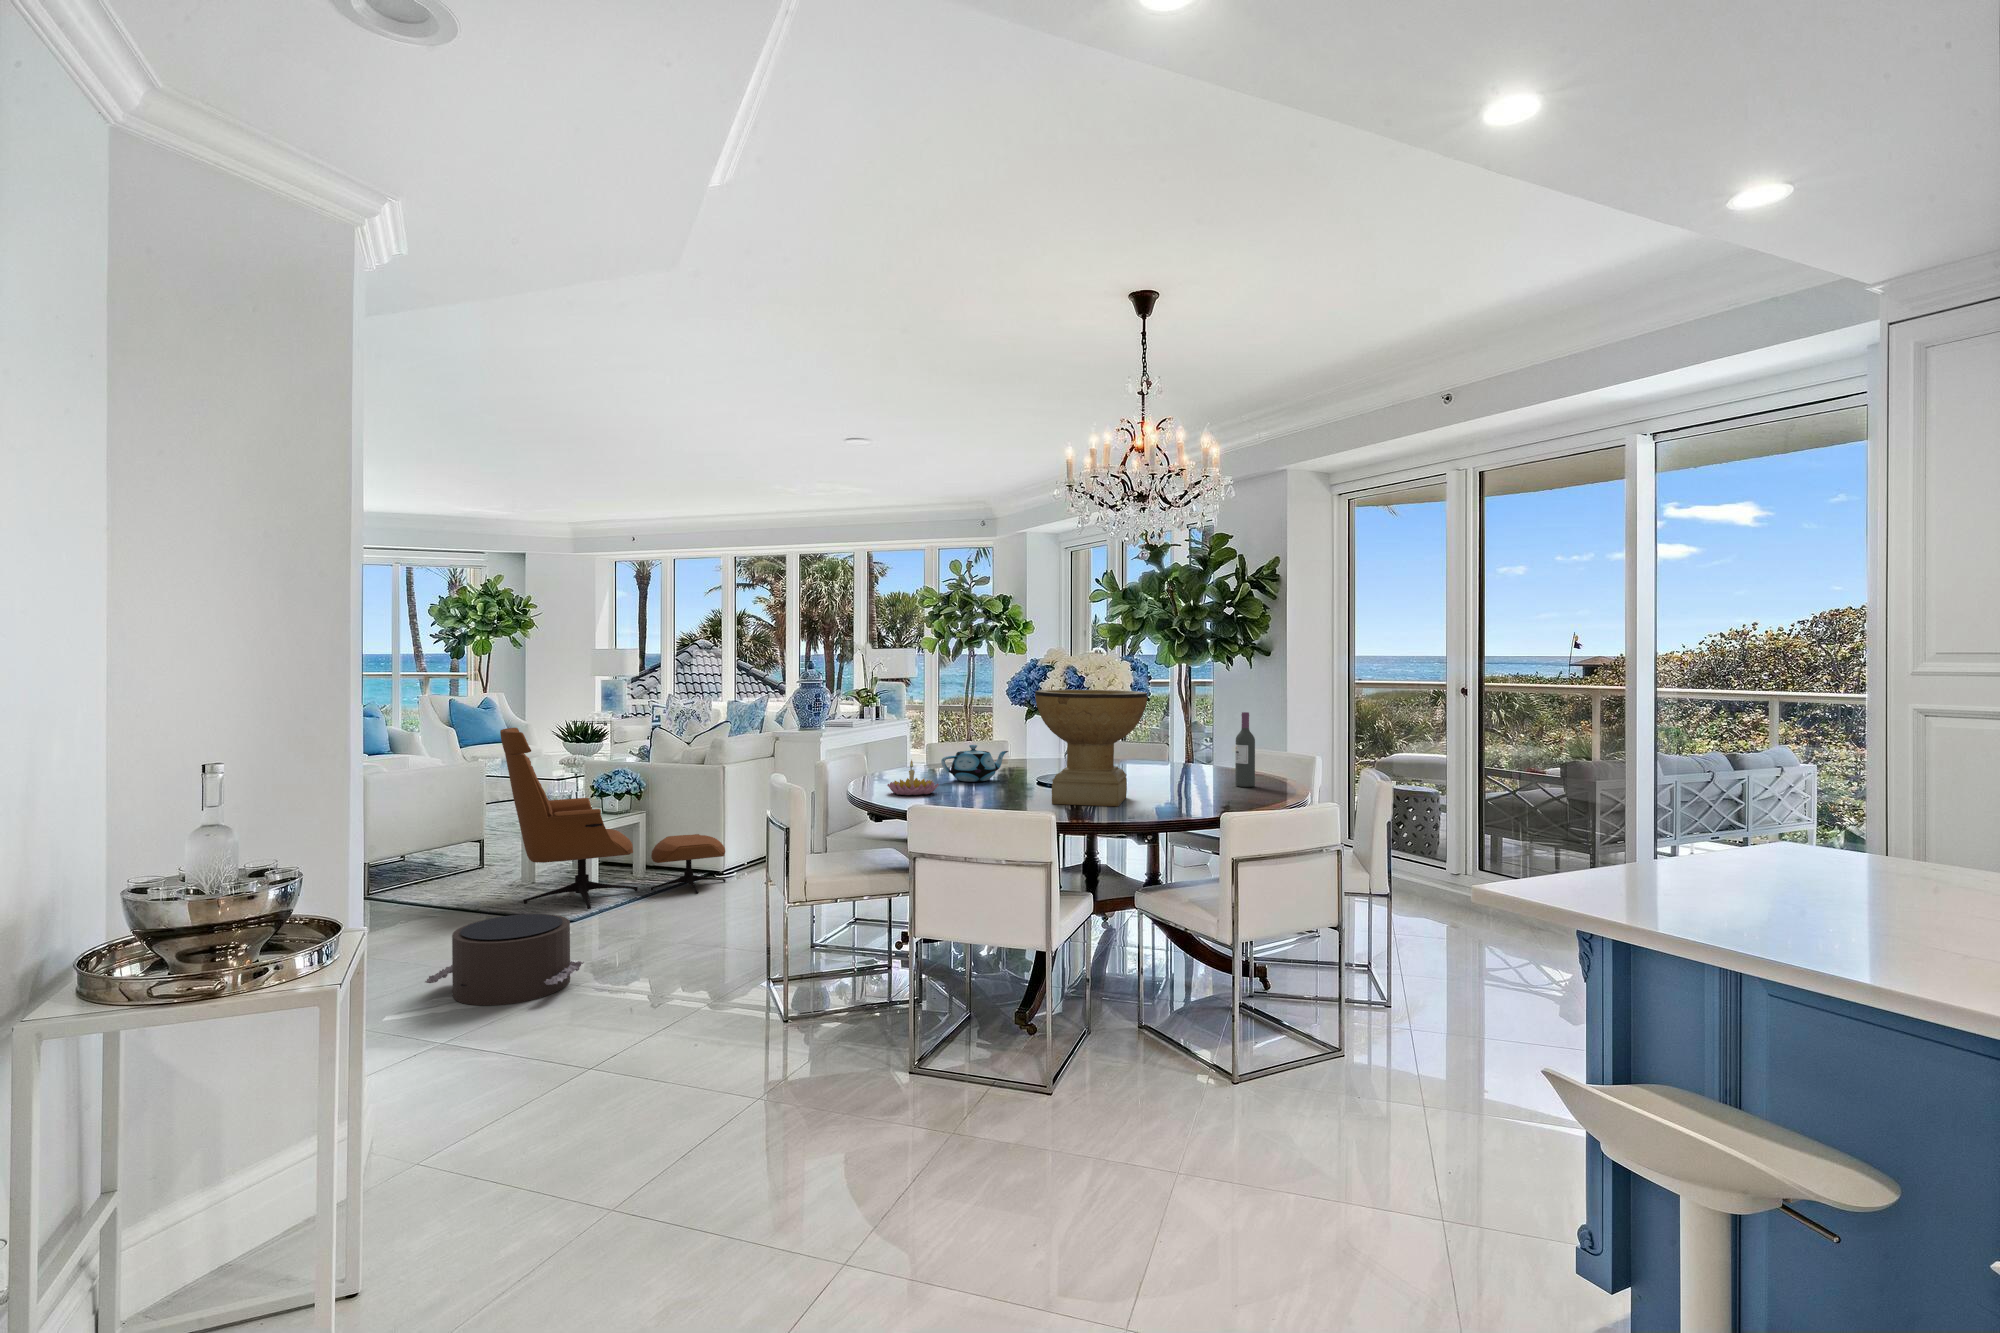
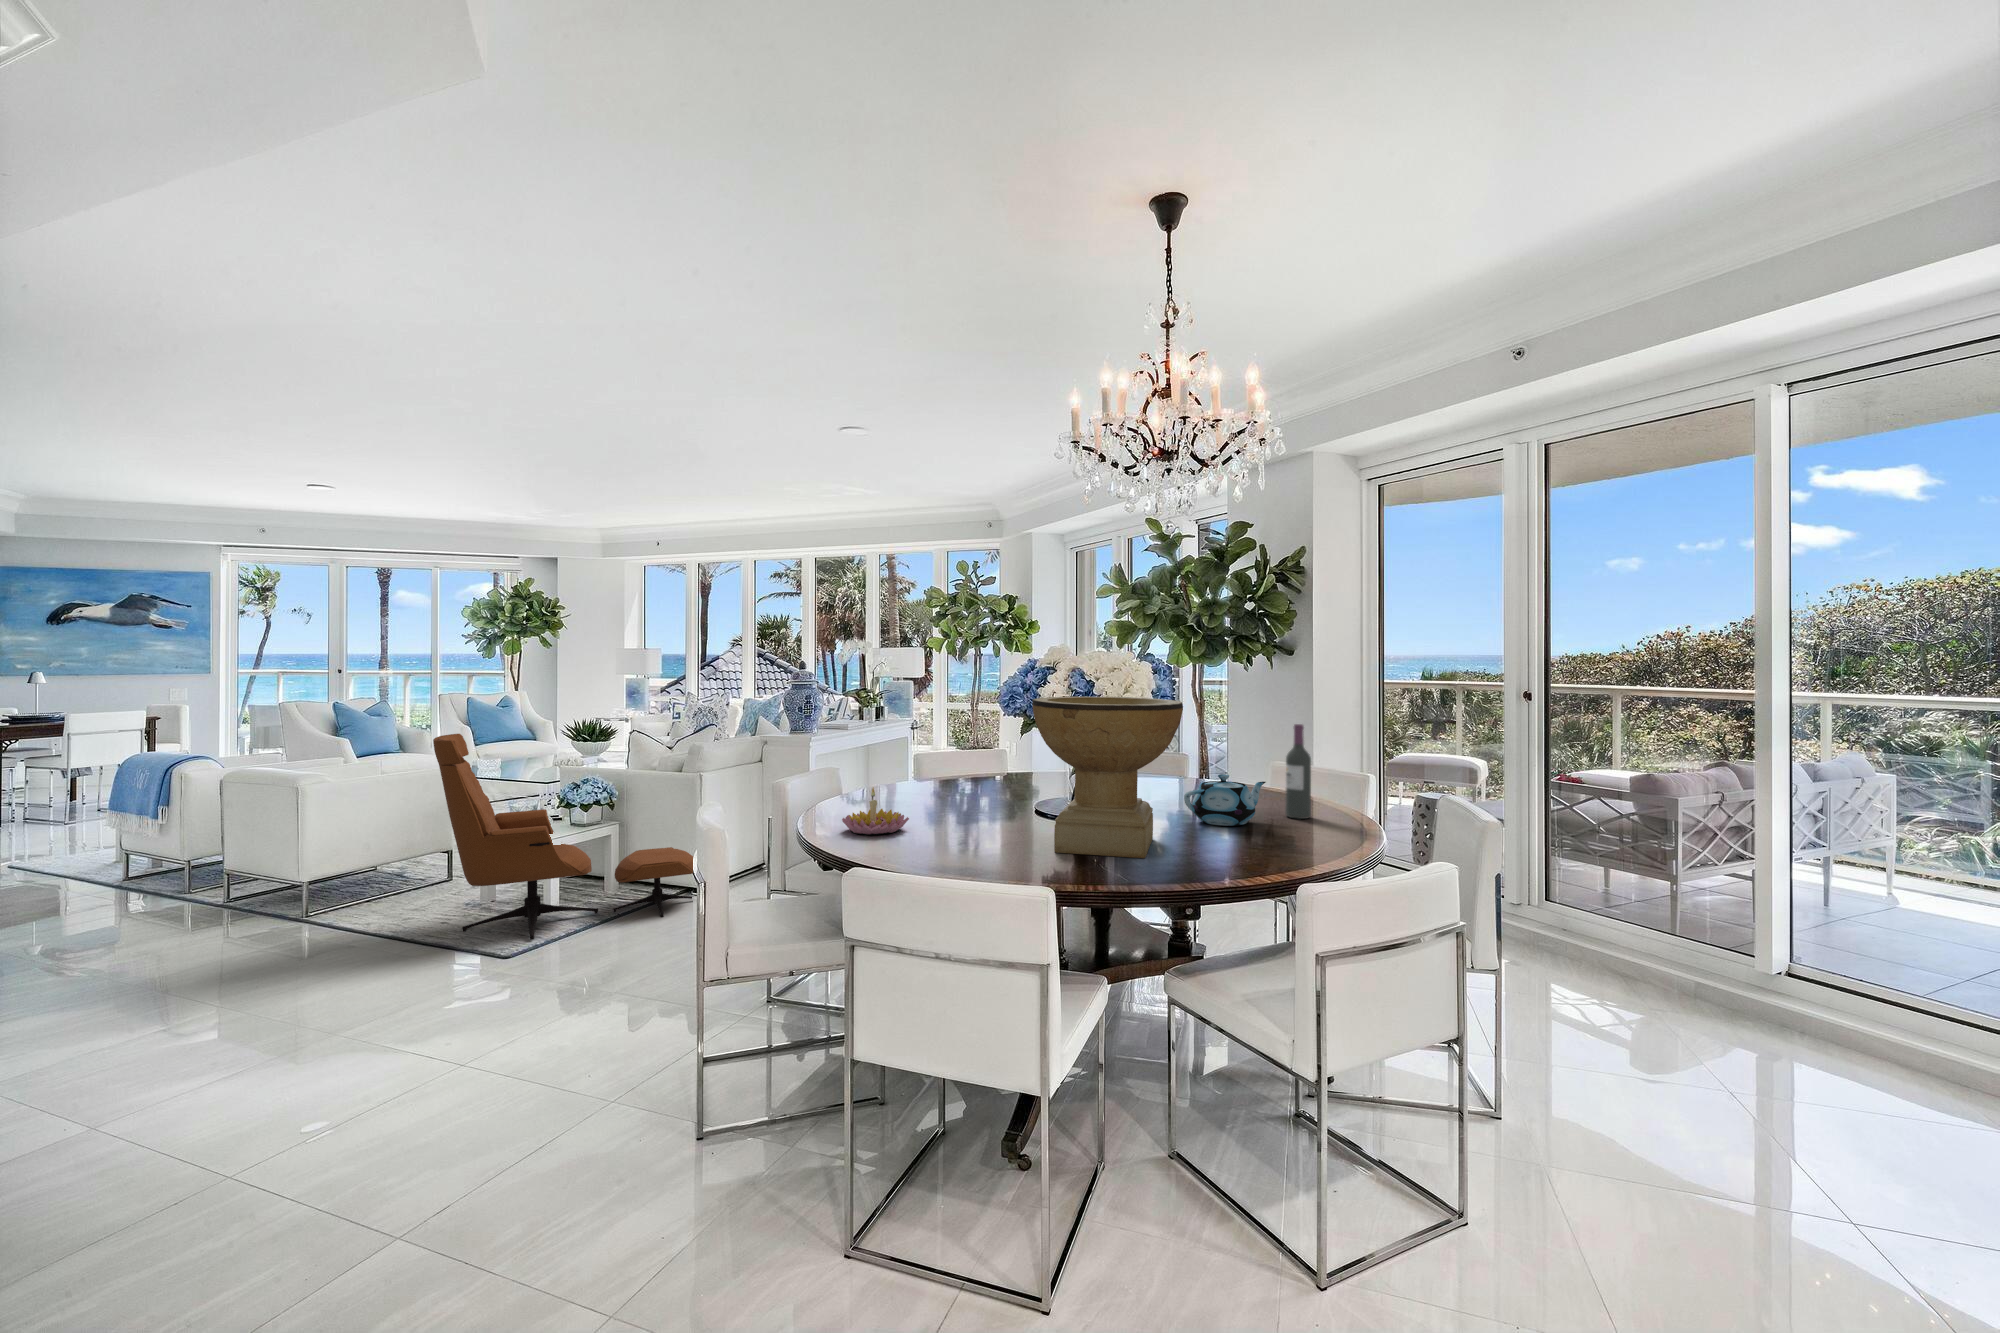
teapot: present [941,745,1008,782] -> present [1184,774,1266,826]
pouf: present [425,914,584,1005] -> none [240,972,466,1109]

